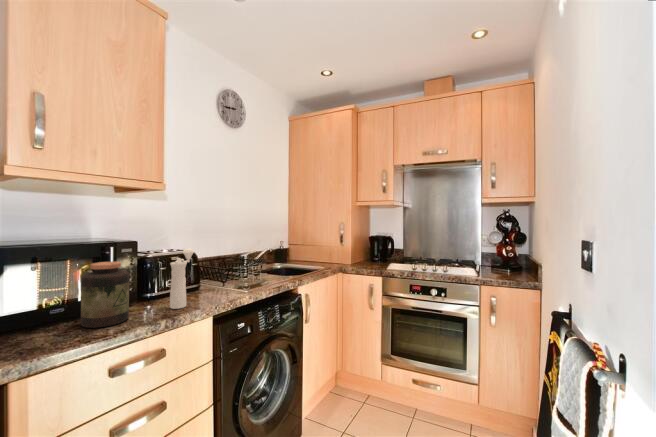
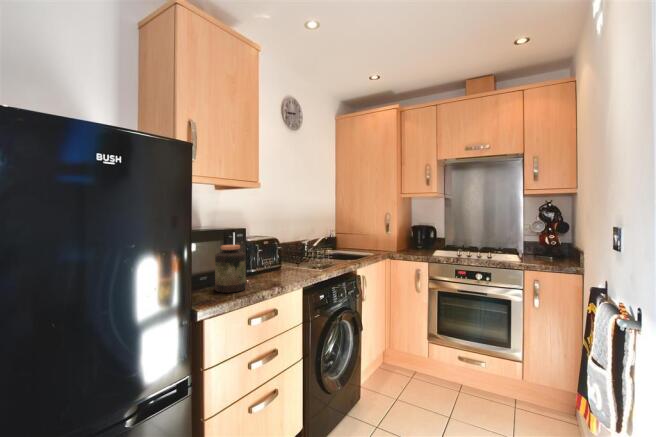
pepper mill: present [170,249,194,309] -> none [269,236,282,282]

